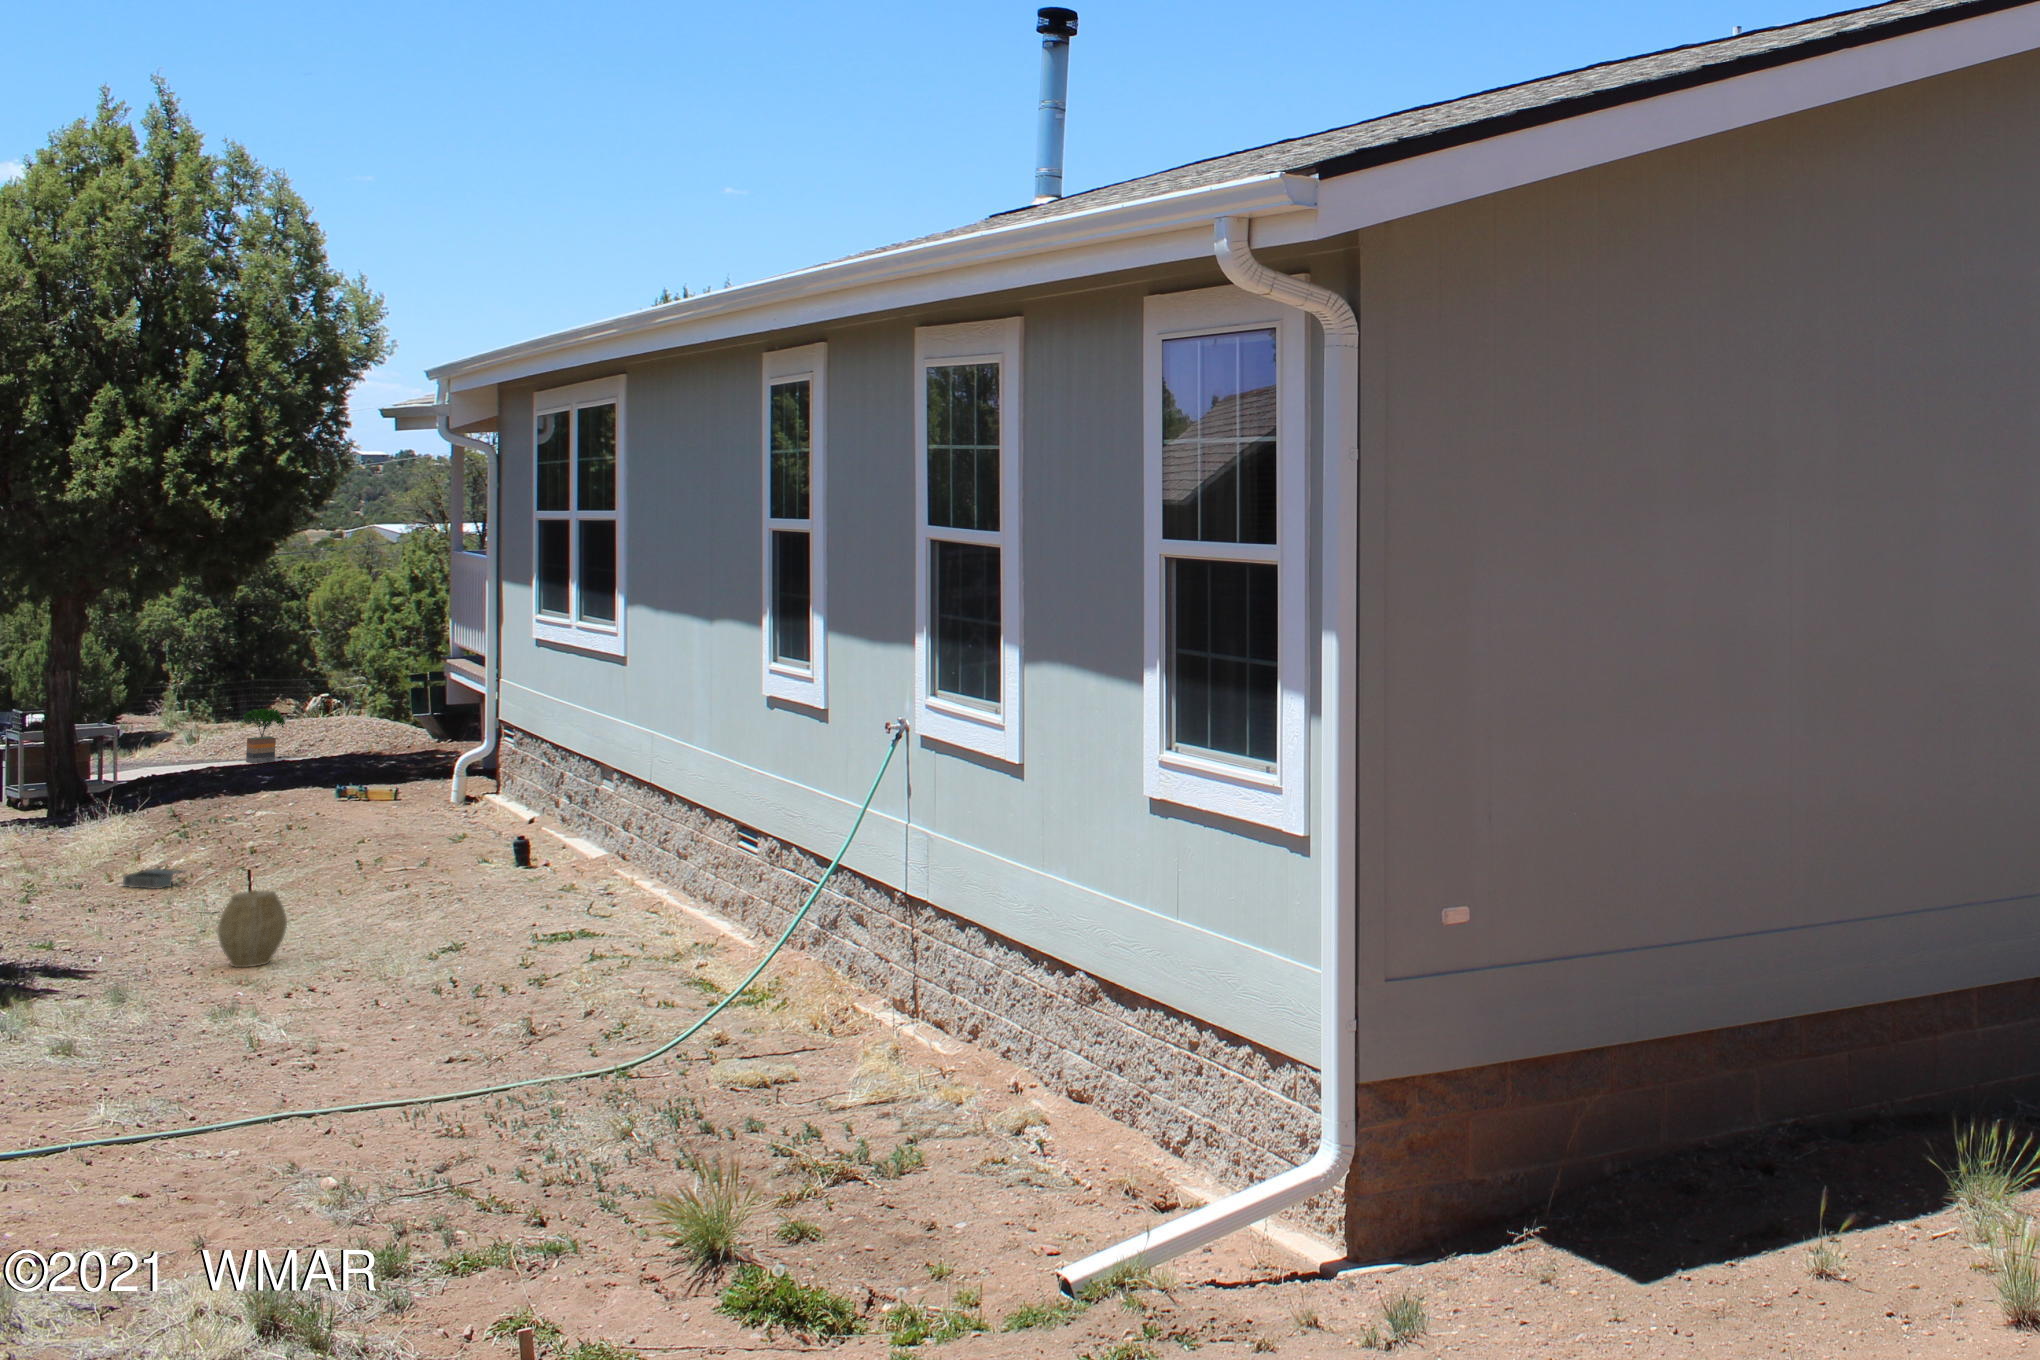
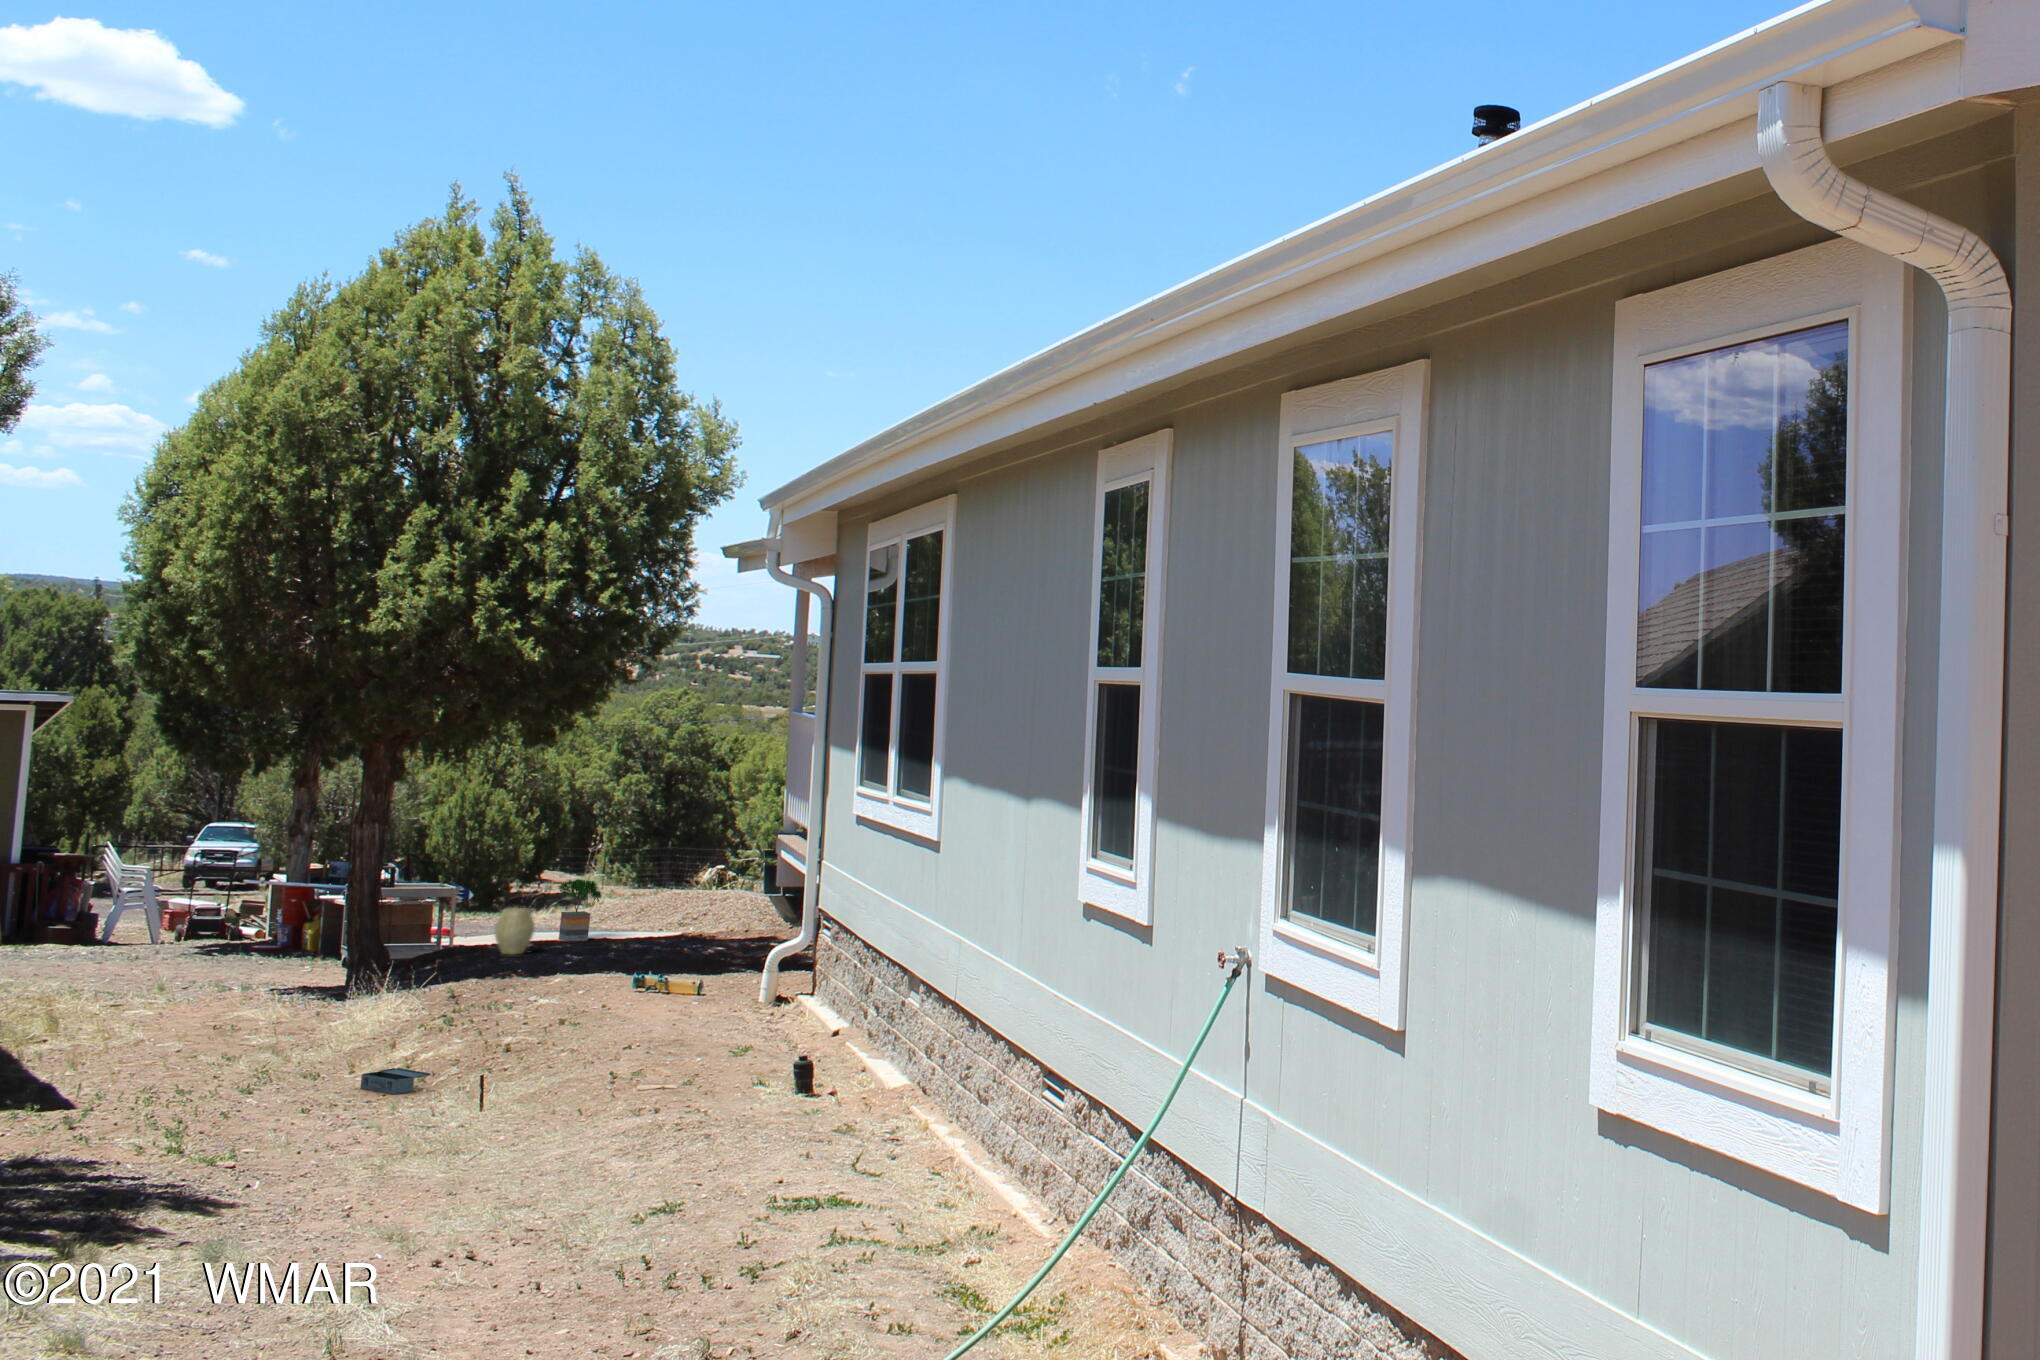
woven basket: present [217,890,287,968] -> present [495,907,535,954]

